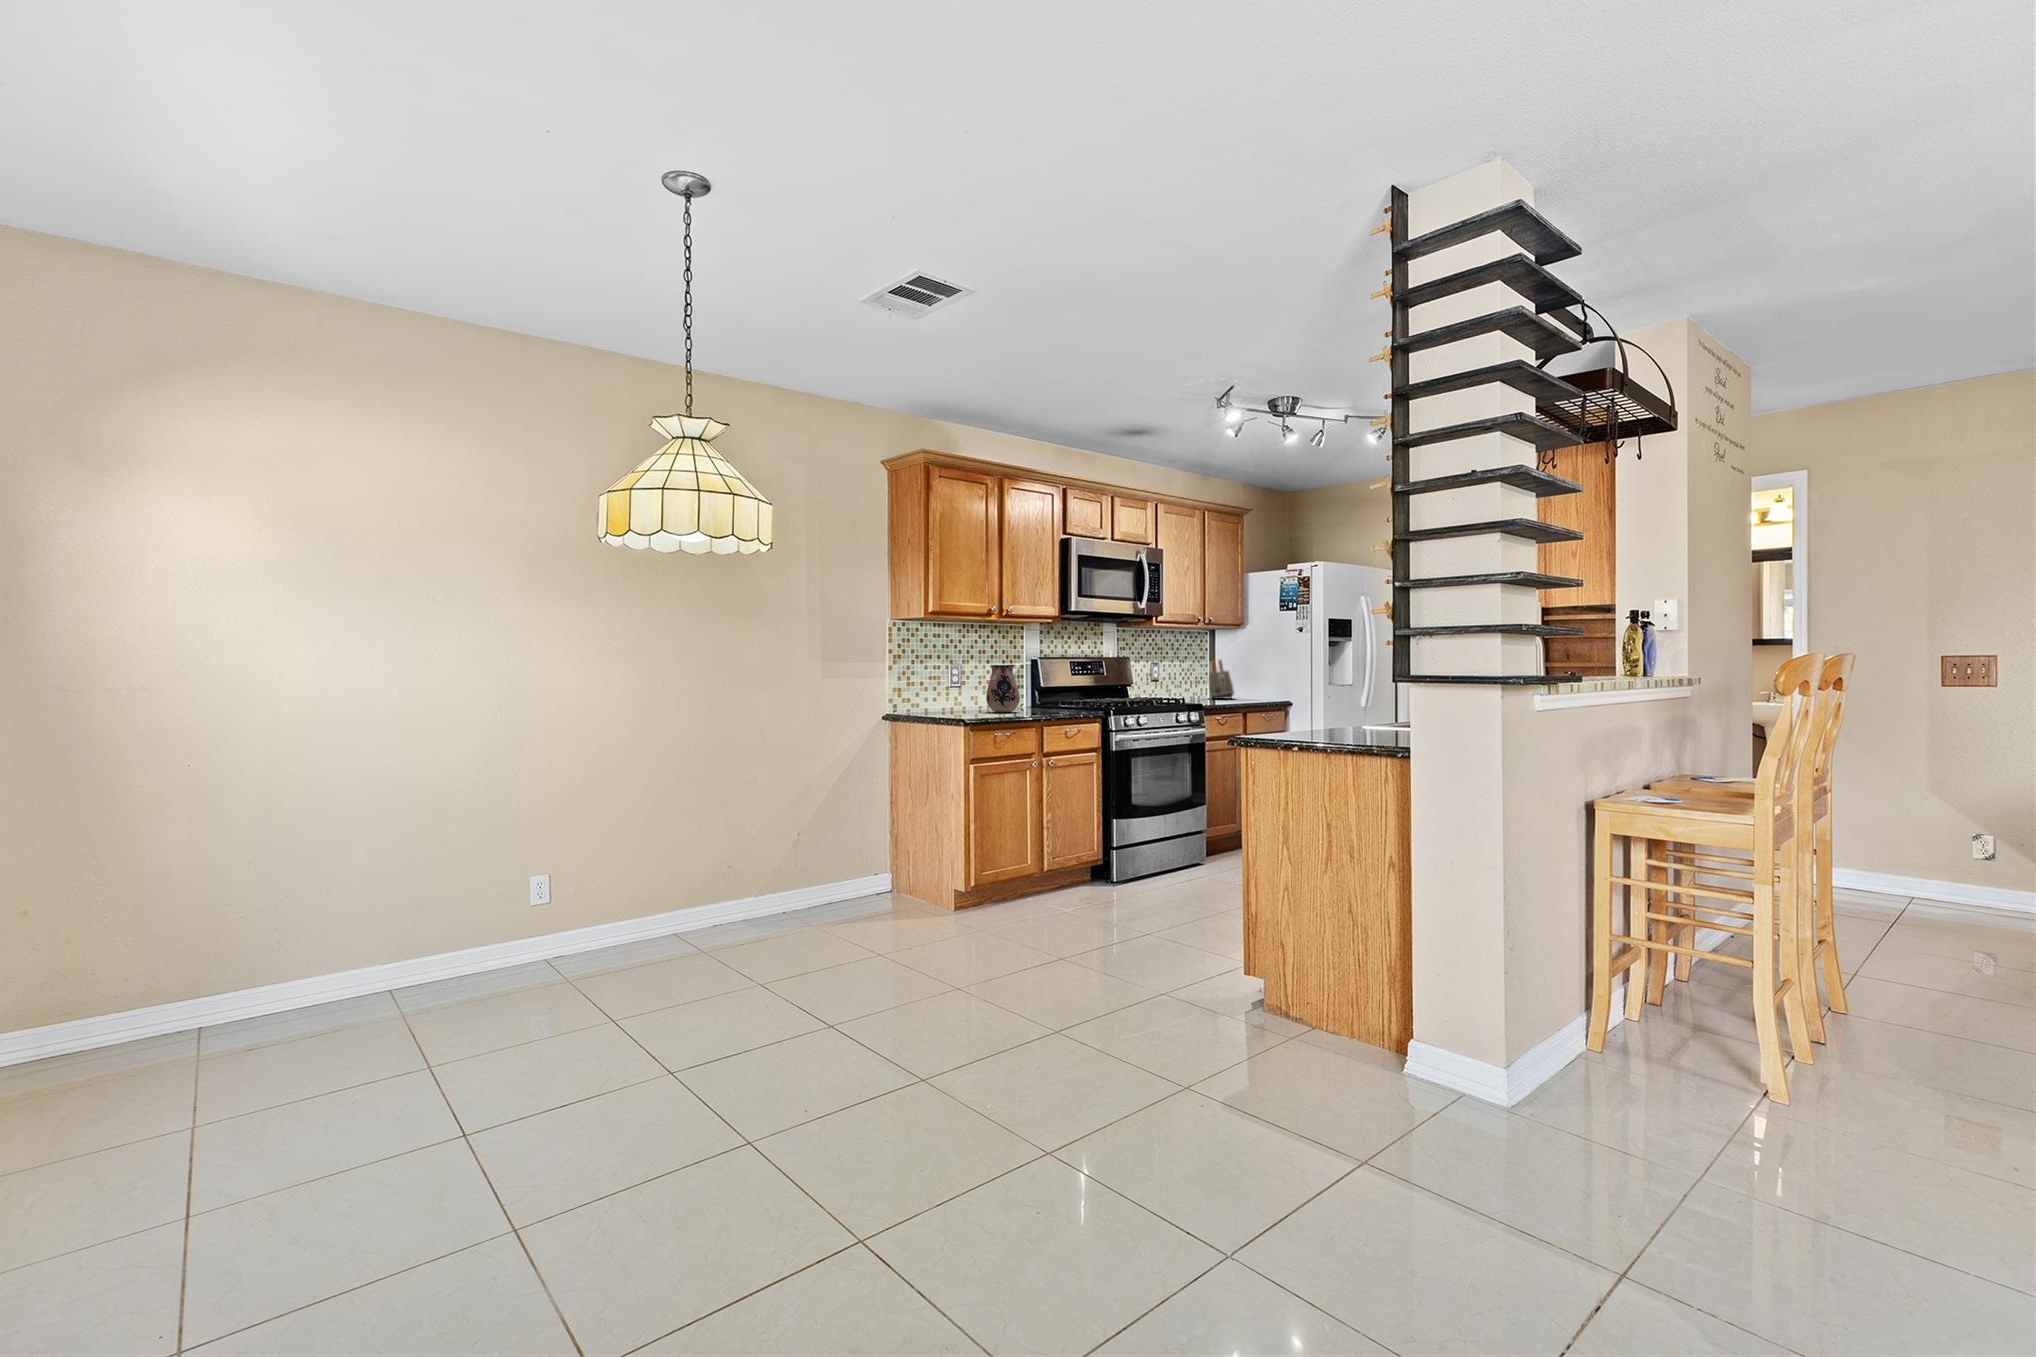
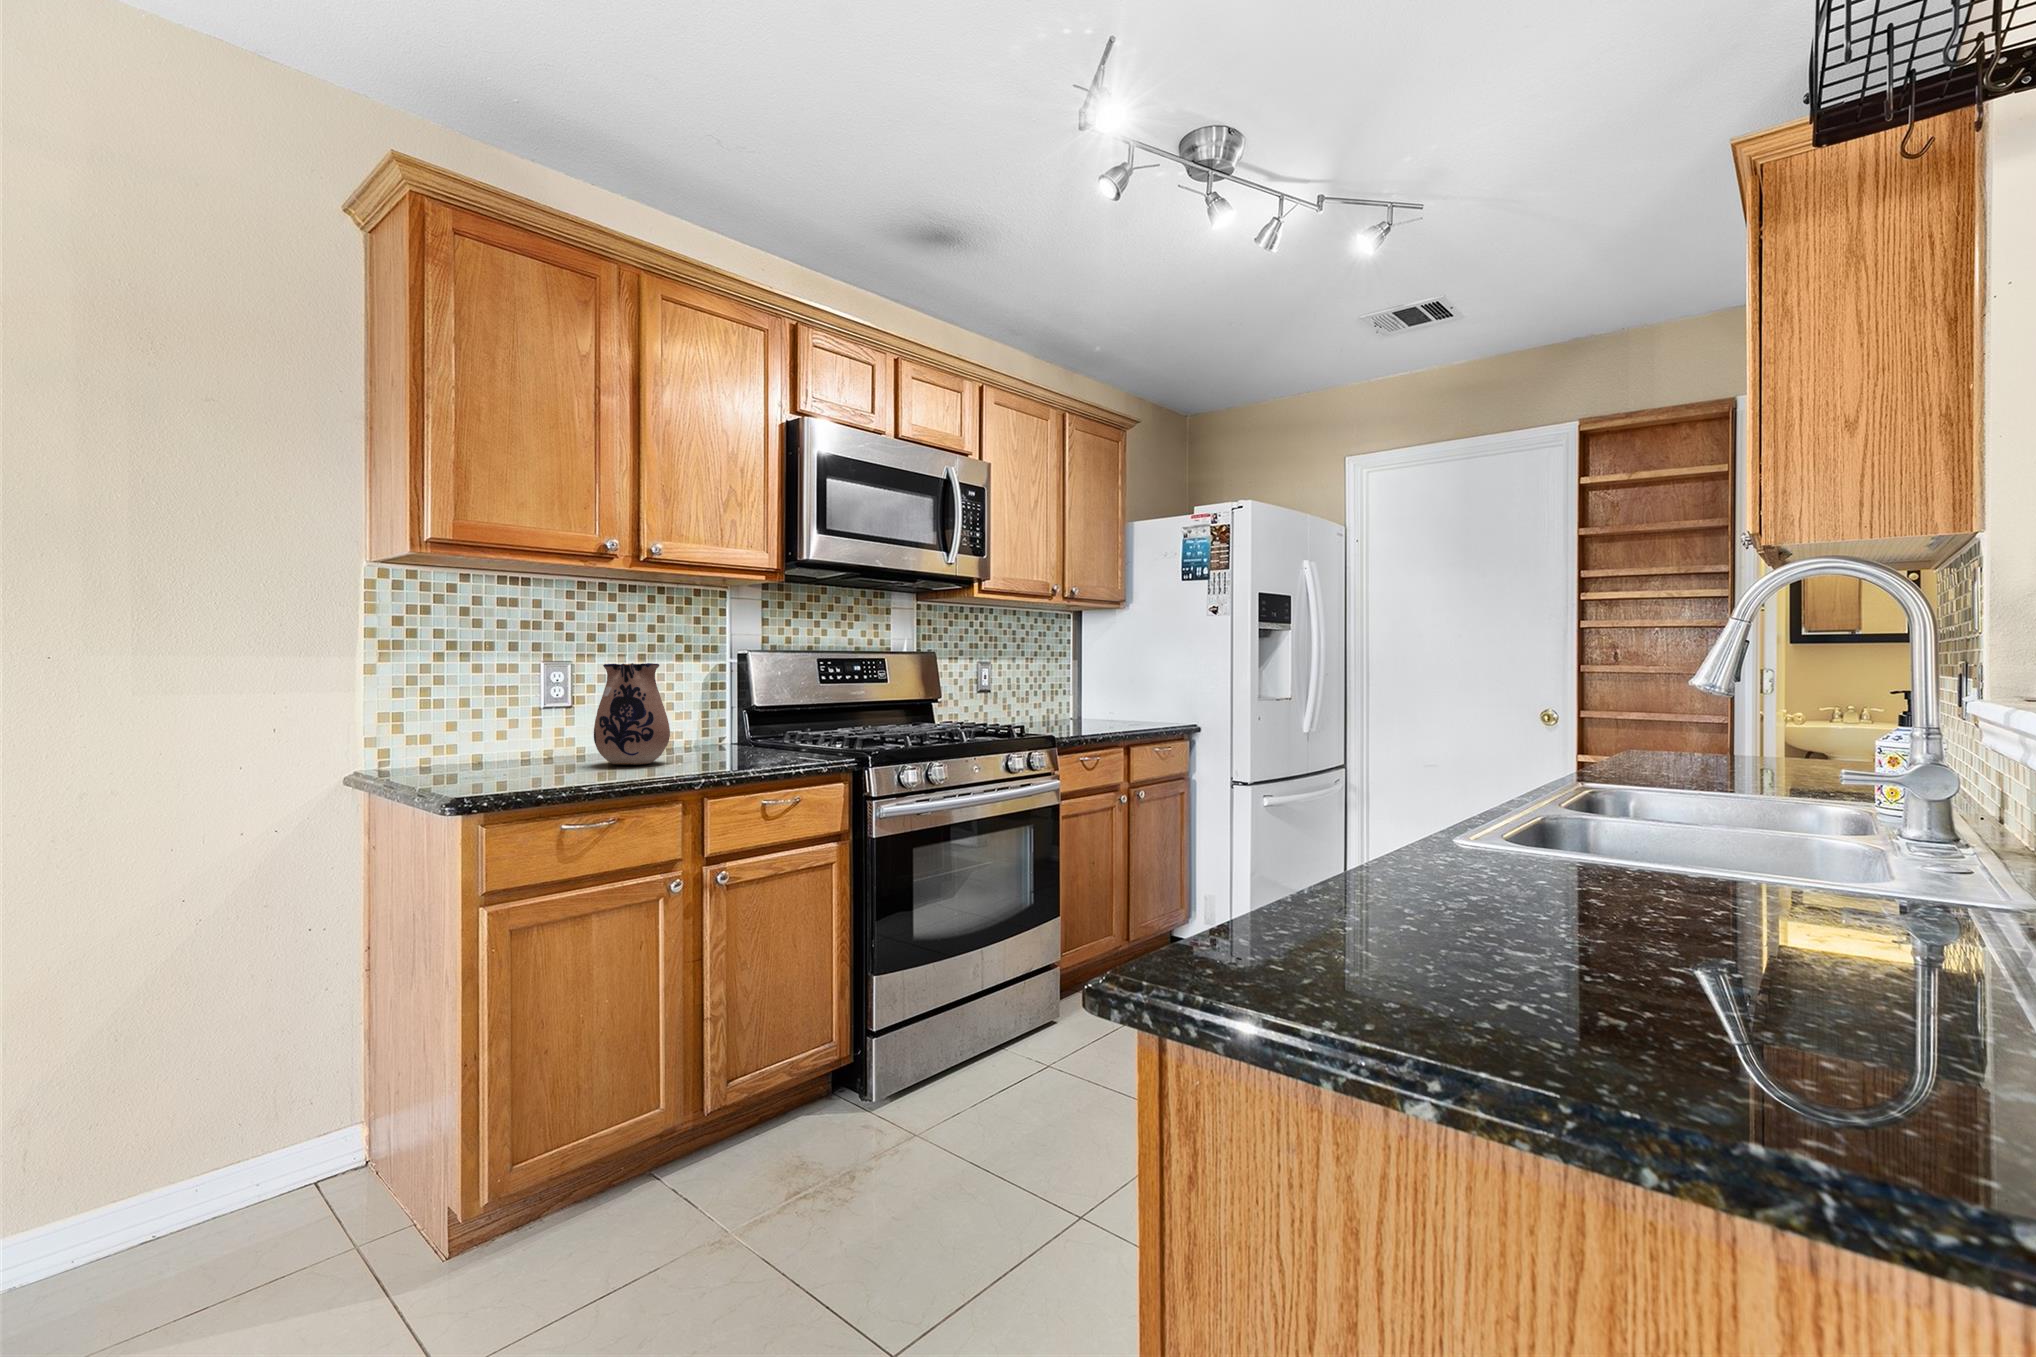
toaster: present [1209,660,1234,699] -> none [1072,656,1110,720]

